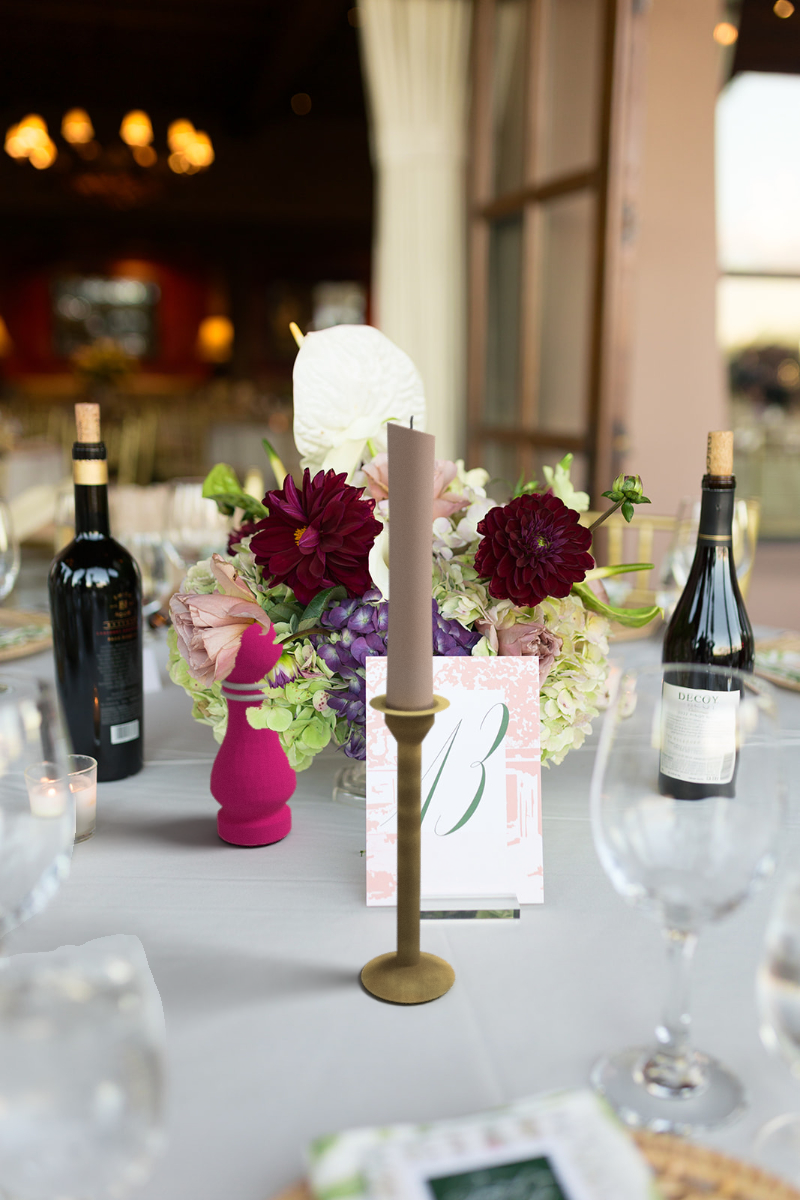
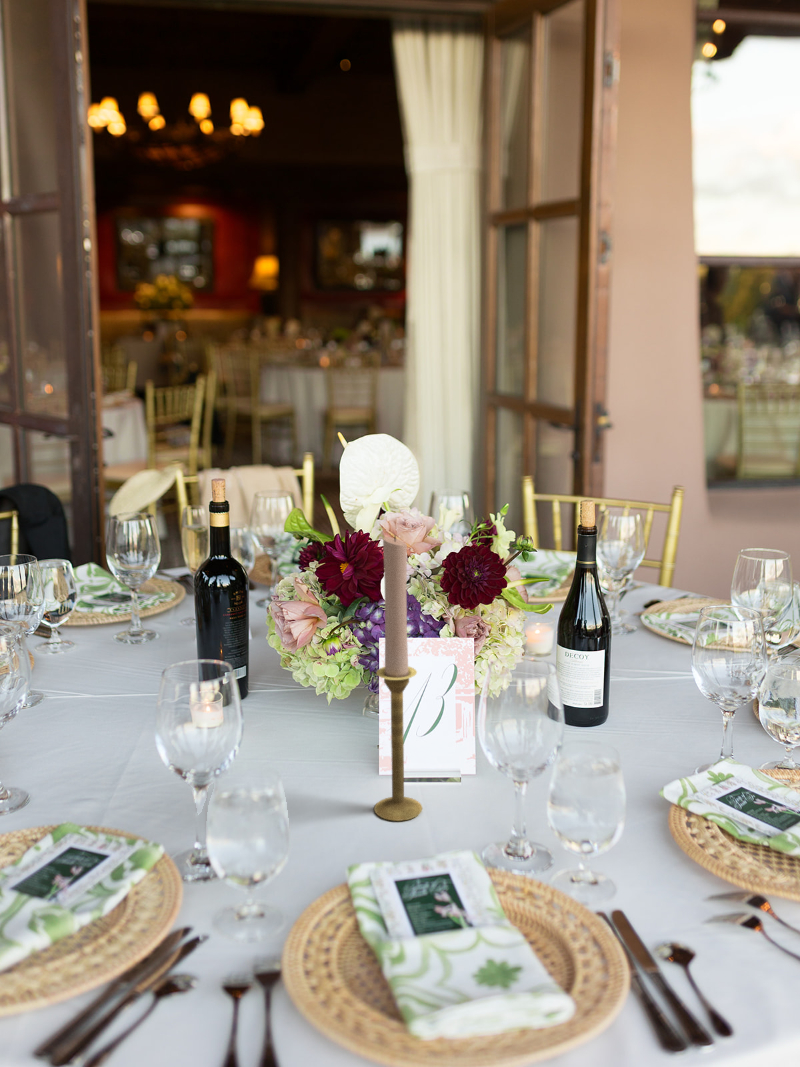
pepper mill: present [210,622,297,846] -> none [293,602,342,741]

